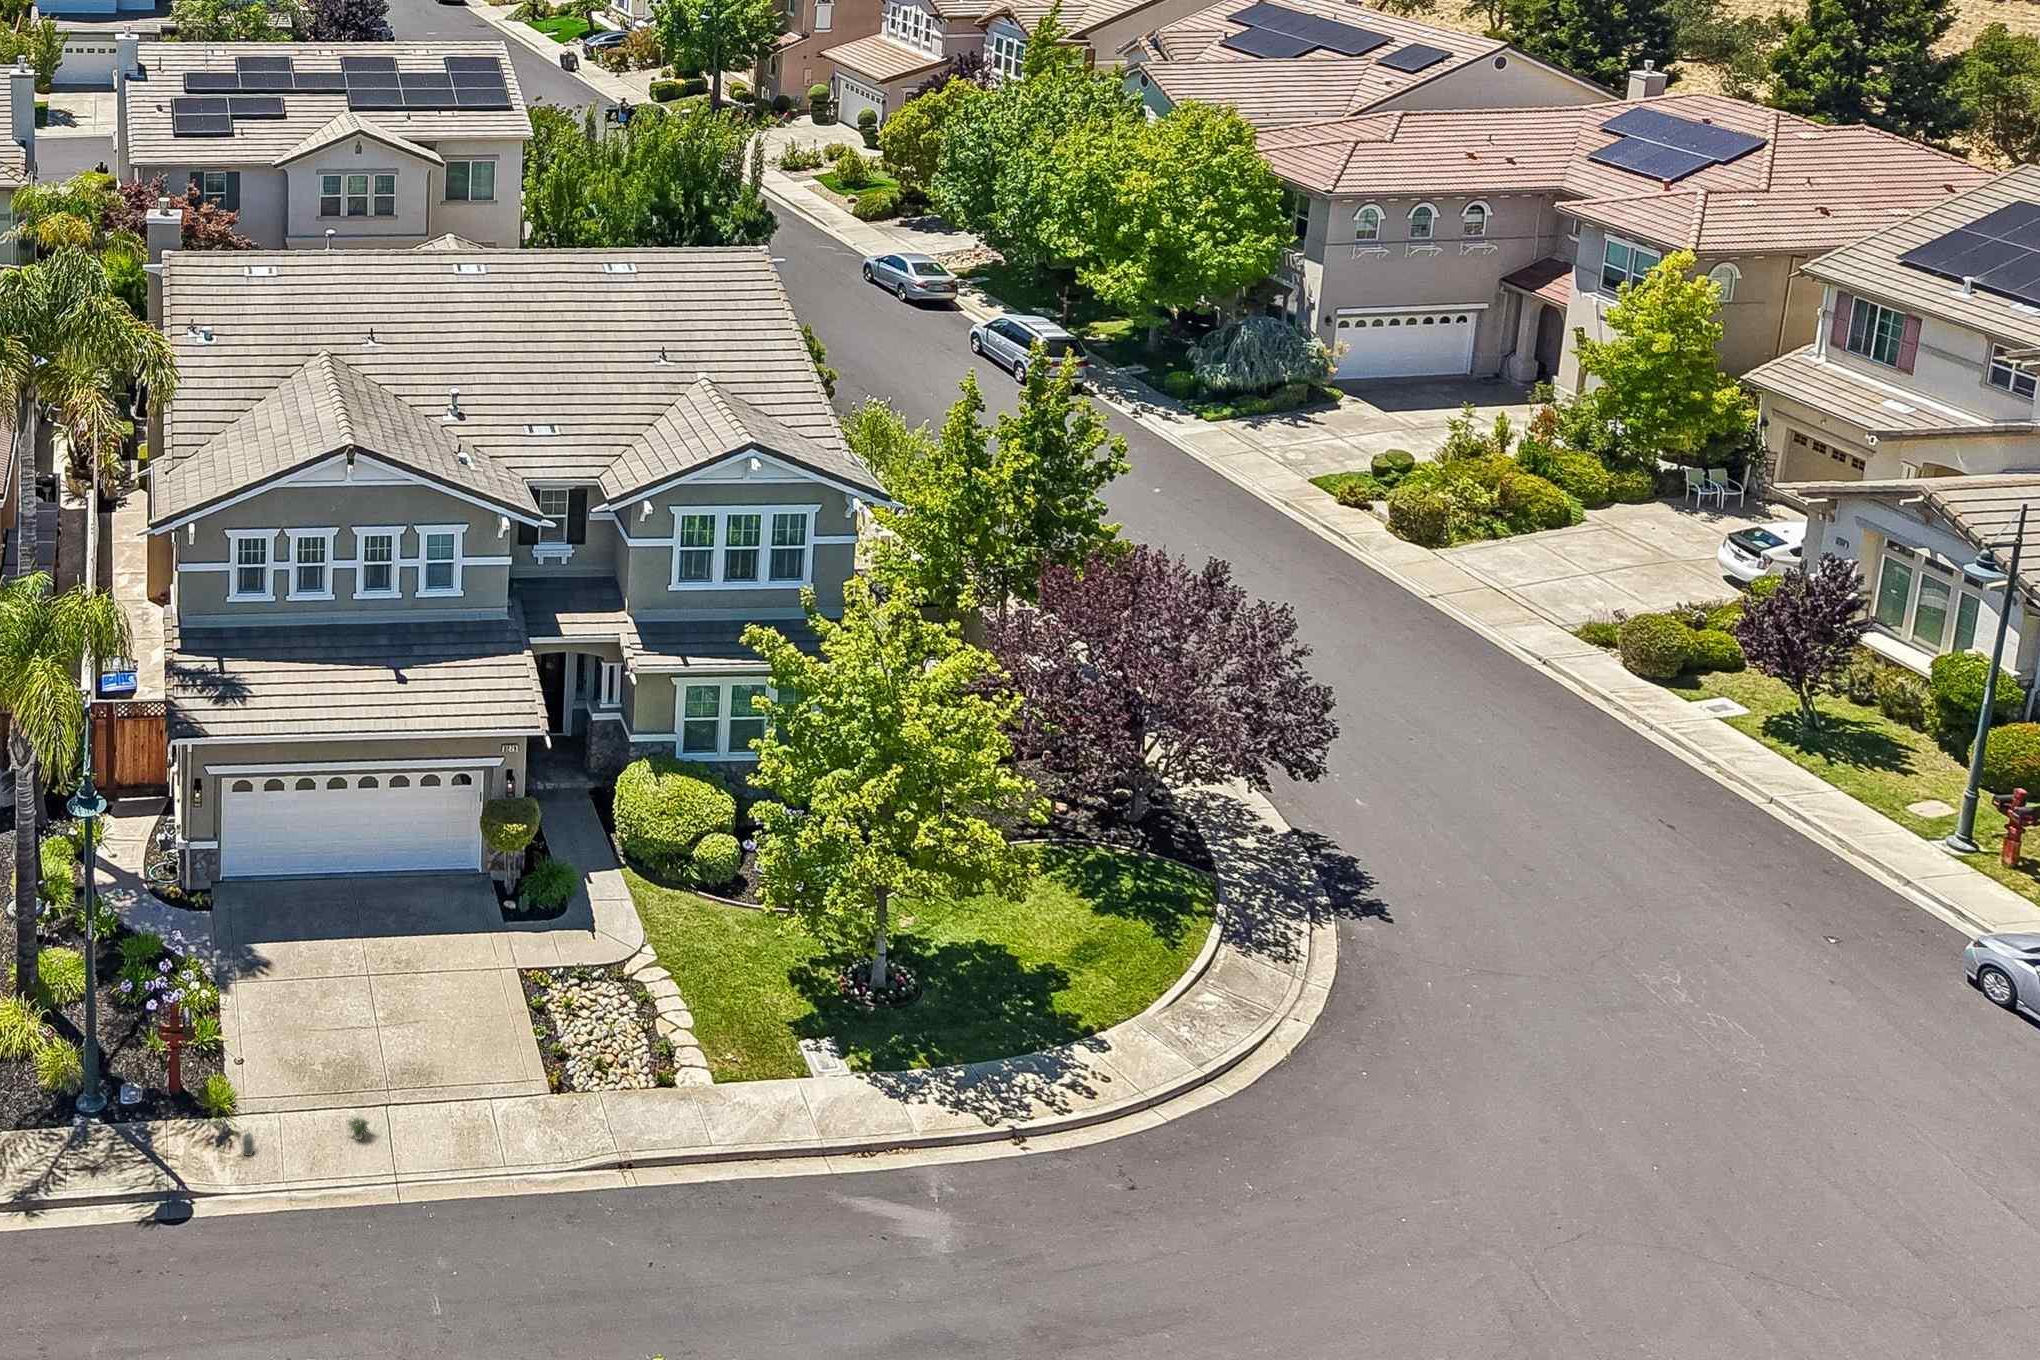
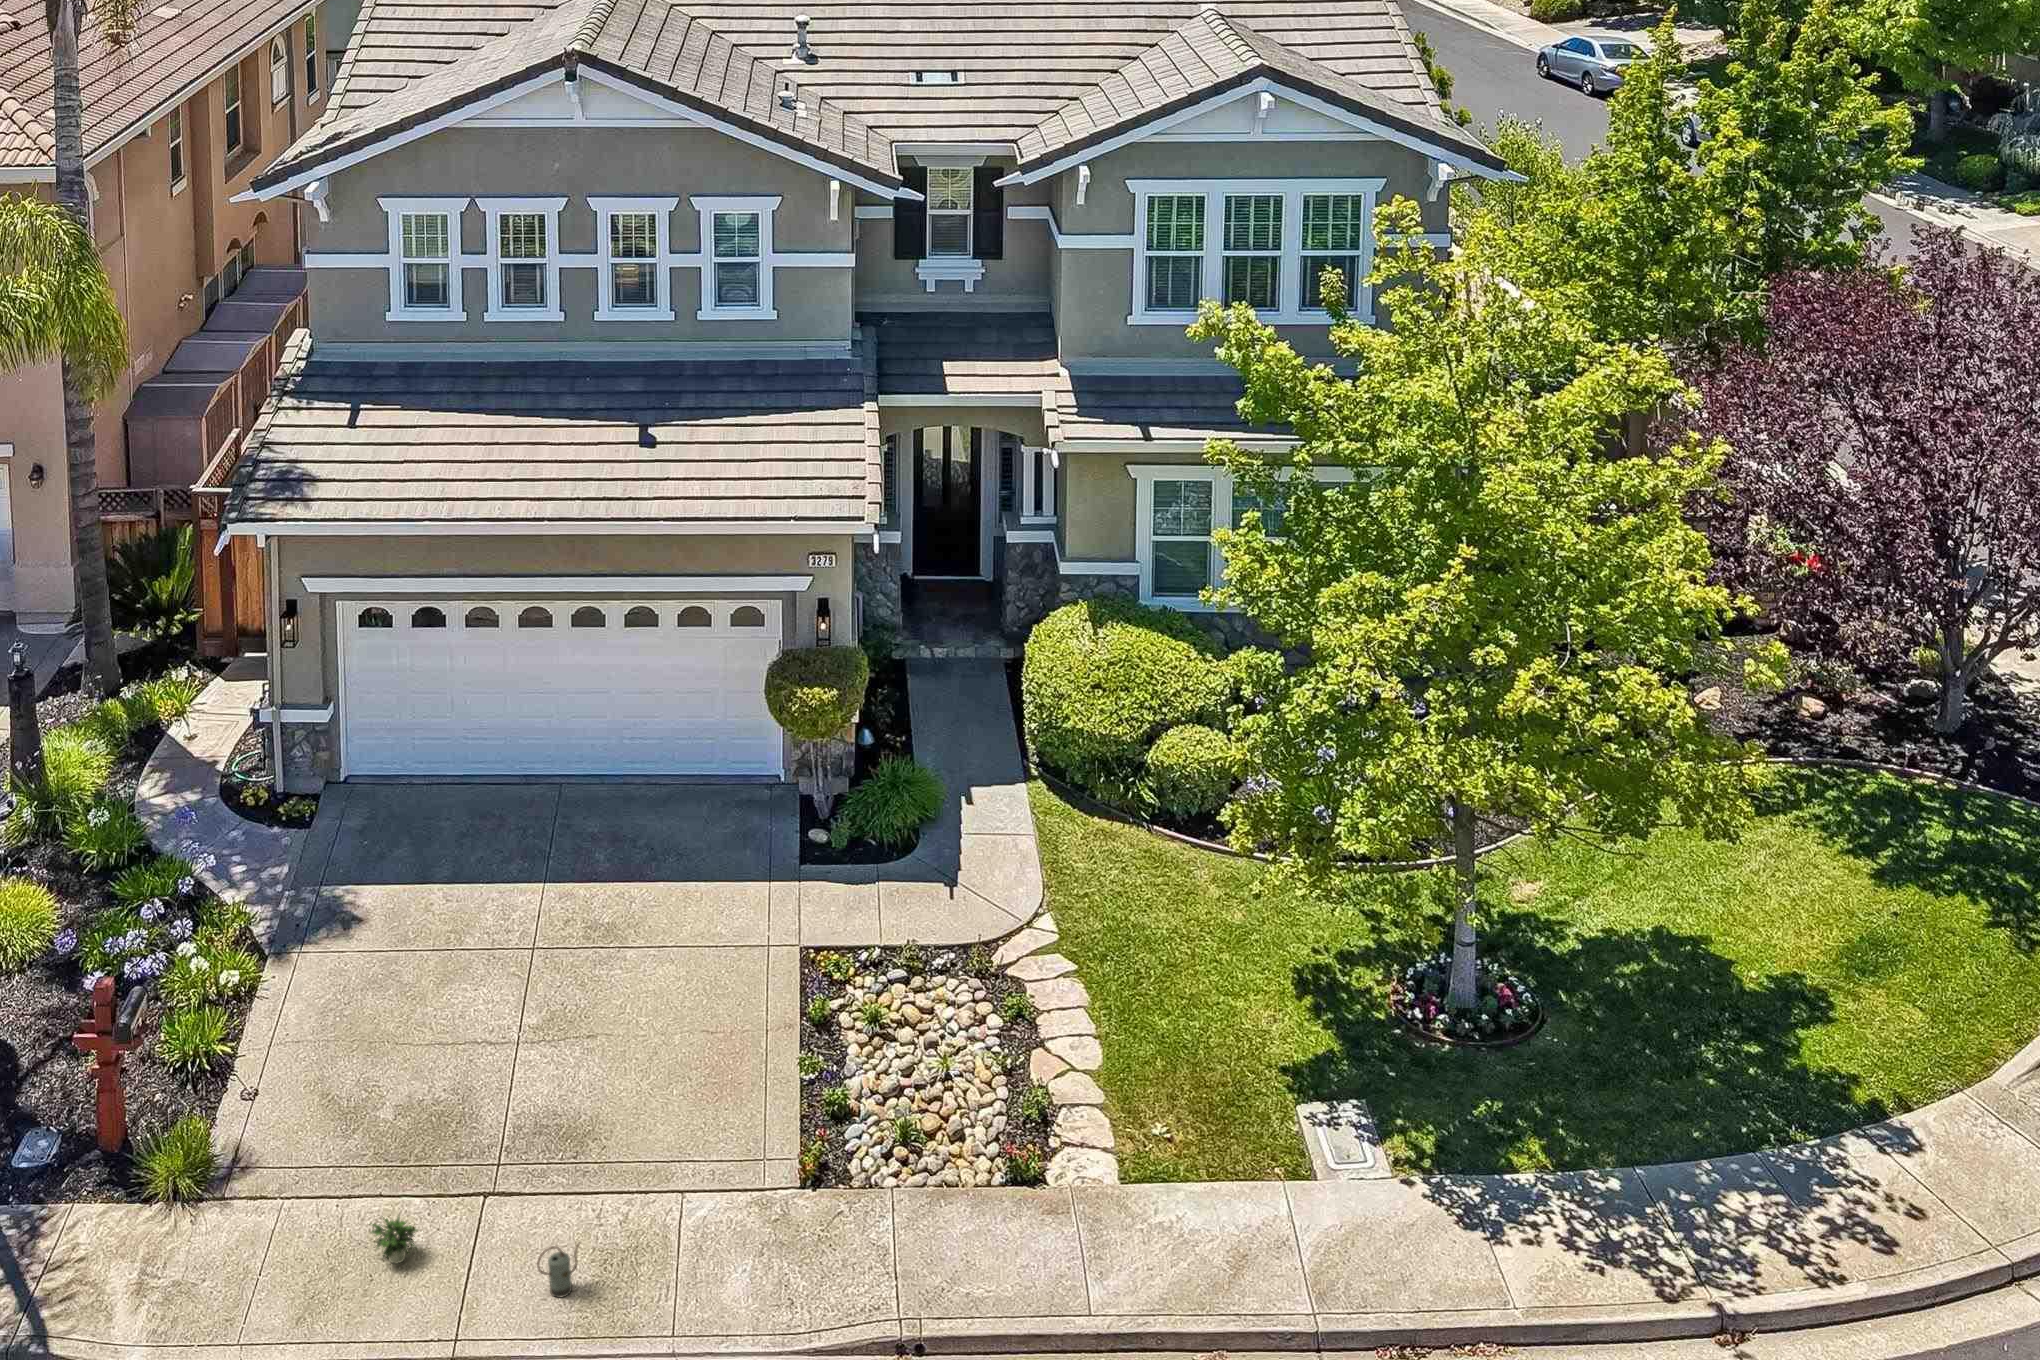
watering can: present [241,1132,254,1156] -> present [537,1243,580,1298]

